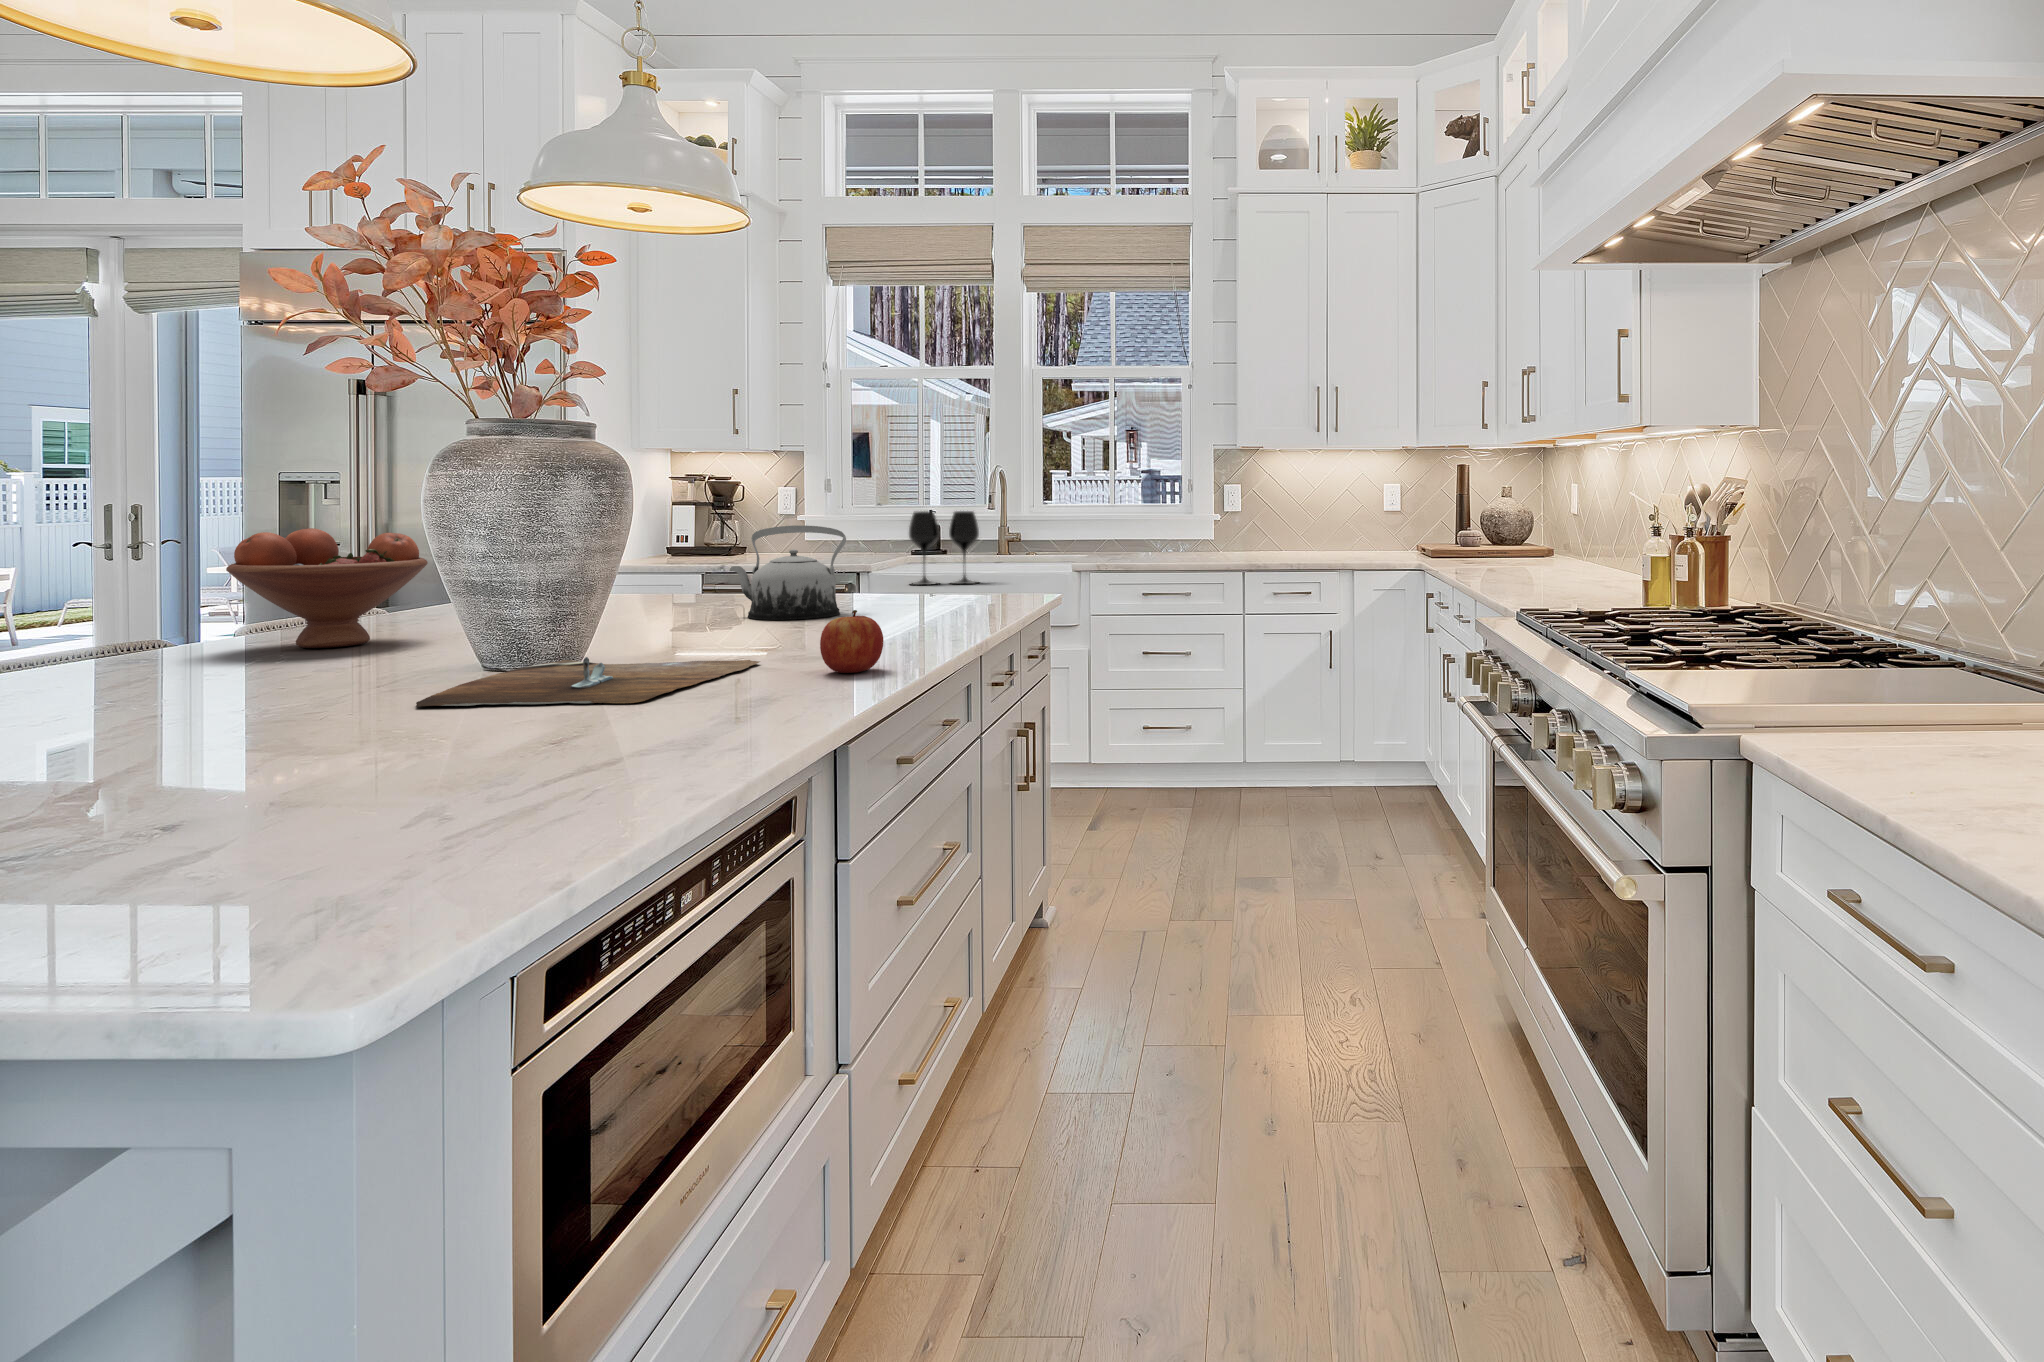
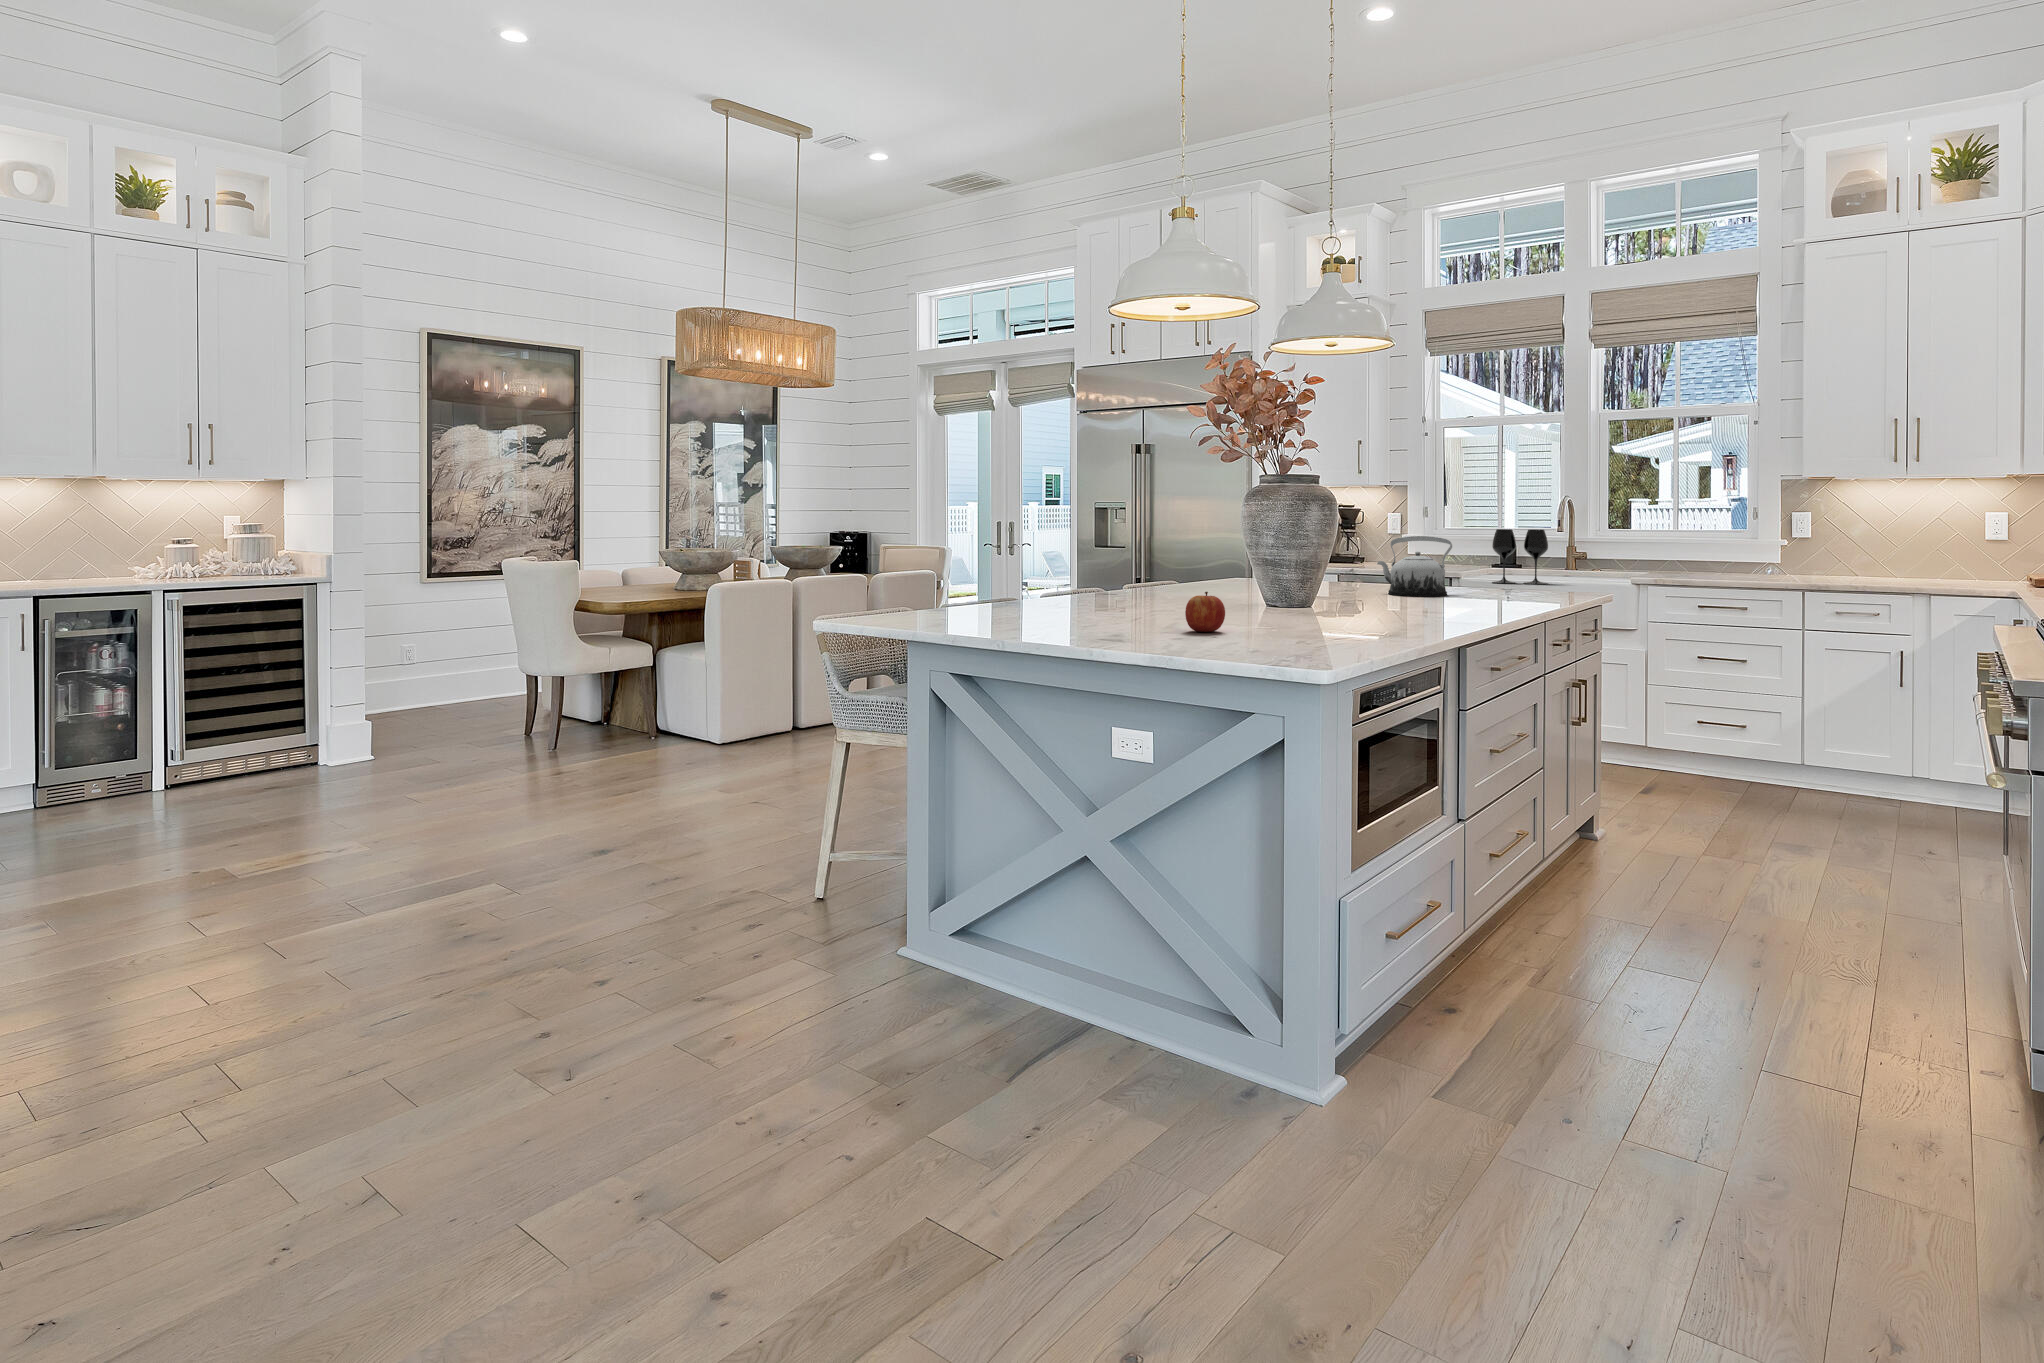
fruit bowl: present [226,528,428,648] -> none [1139,533,1222,595]
apple: present [820,610,884,673] -> present [1185,592,1225,632]
cutting board: present [416,657,760,707] -> none [1253,599,1411,621]

